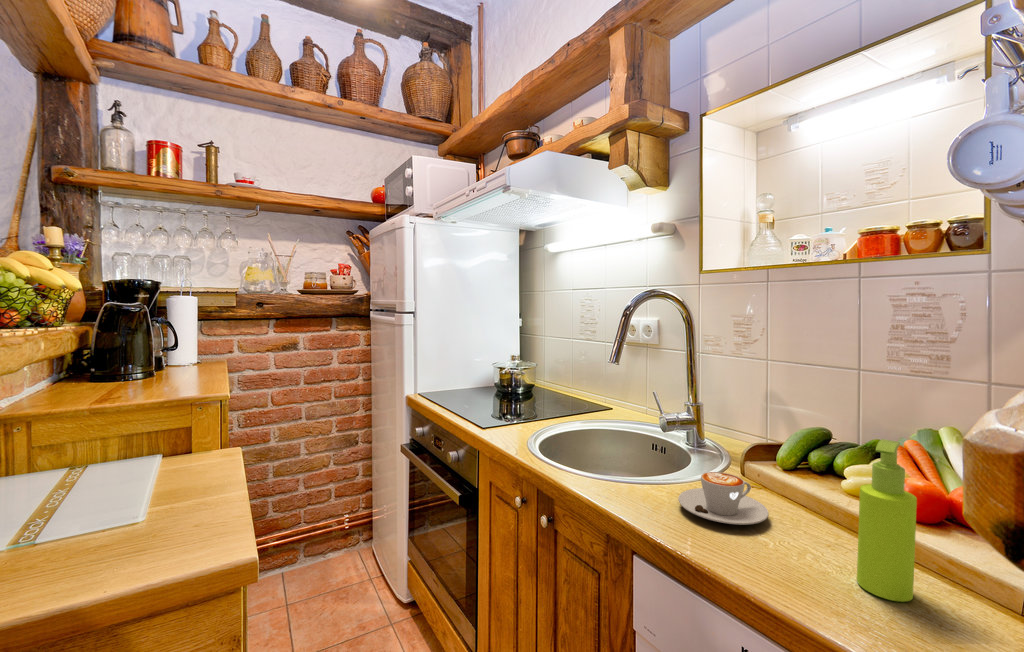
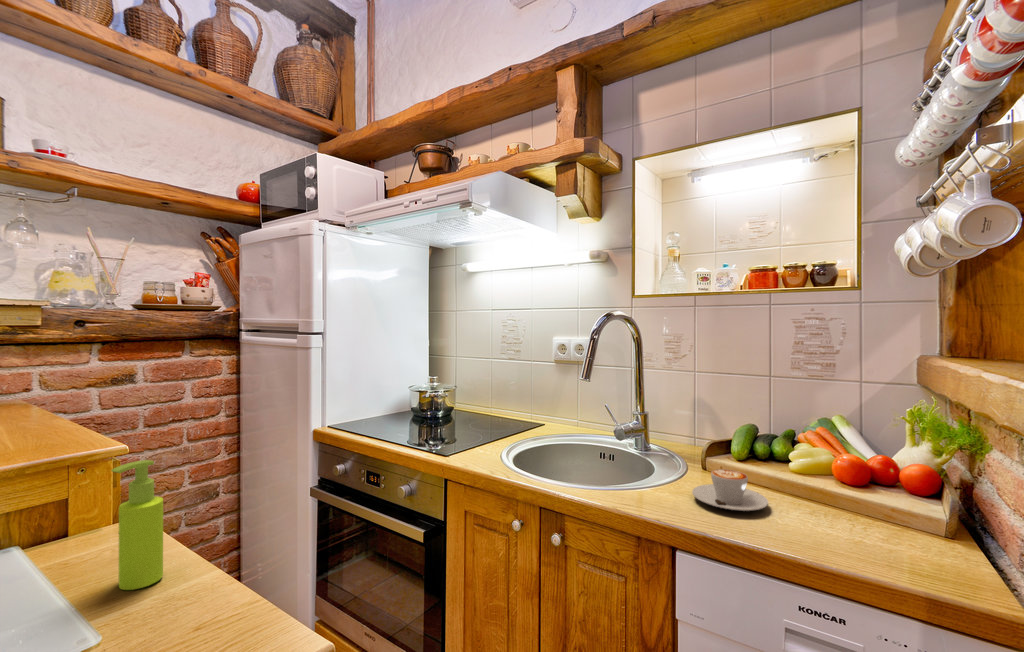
soap dispenser: present [857,439,917,602] -> present [111,460,163,590]

